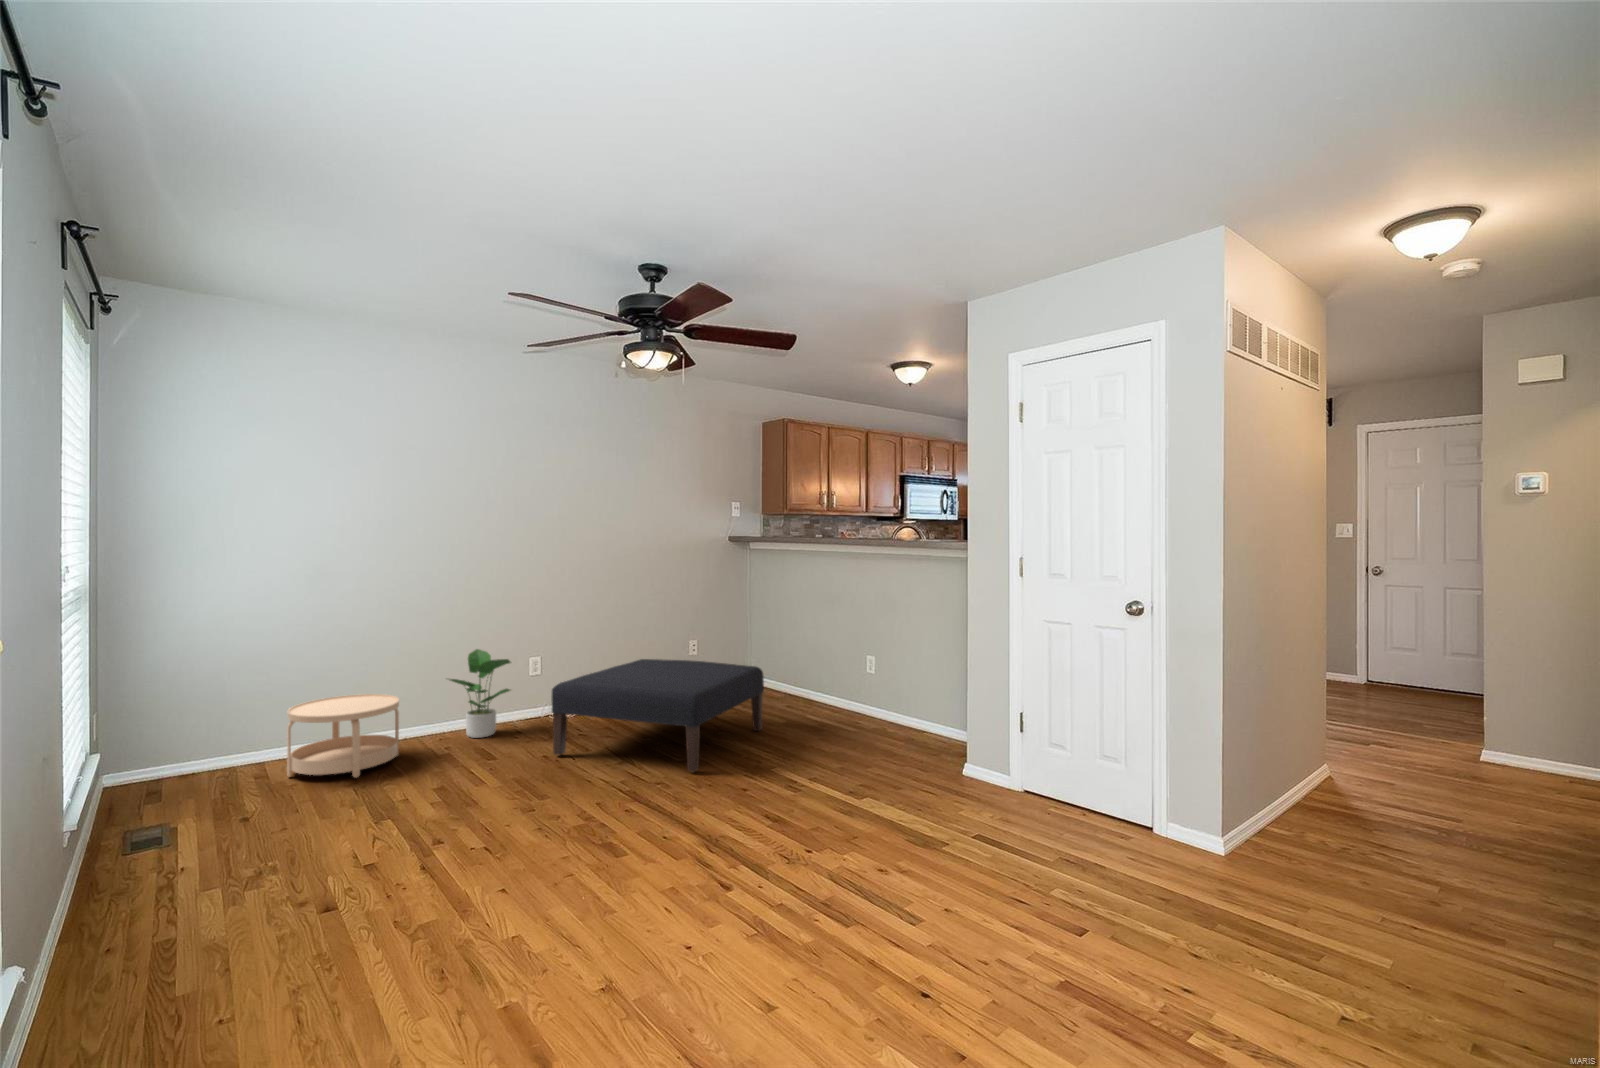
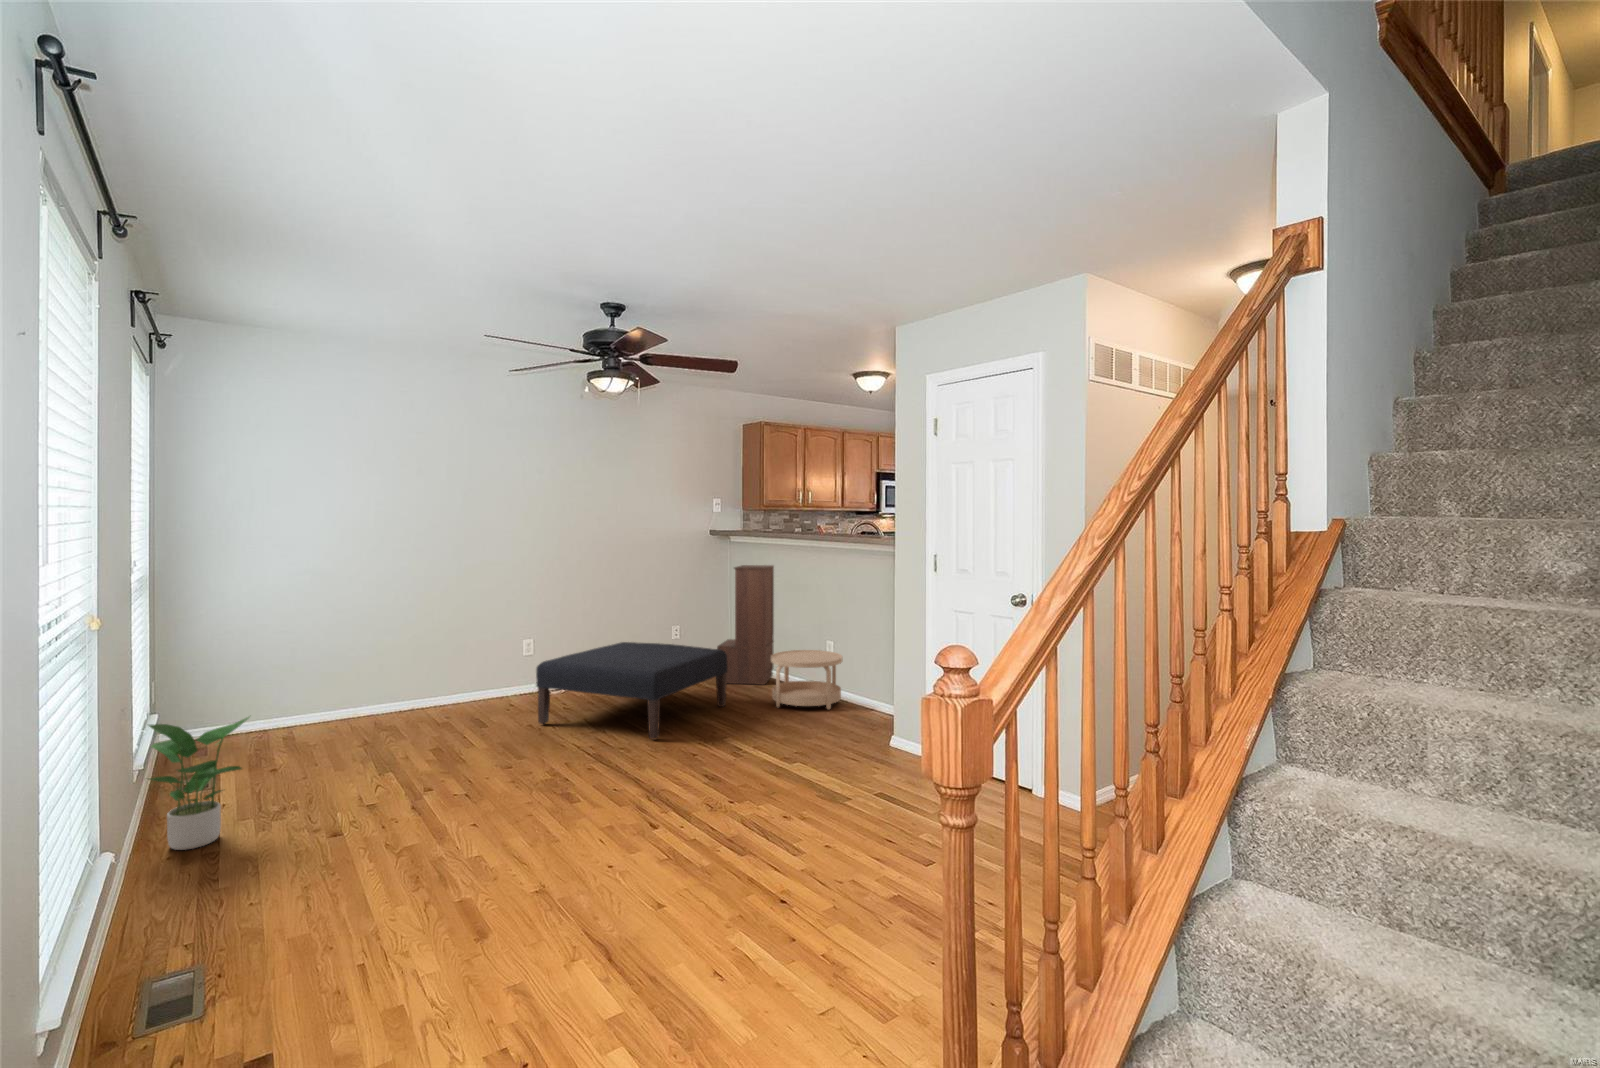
bookshelf: none [744,572,803,704] -> present [717,565,774,685]
potted plant: present [449,649,511,738] -> present [149,717,249,850]
side table: present [287,694,399,778] -> present [771,650,843,709]

